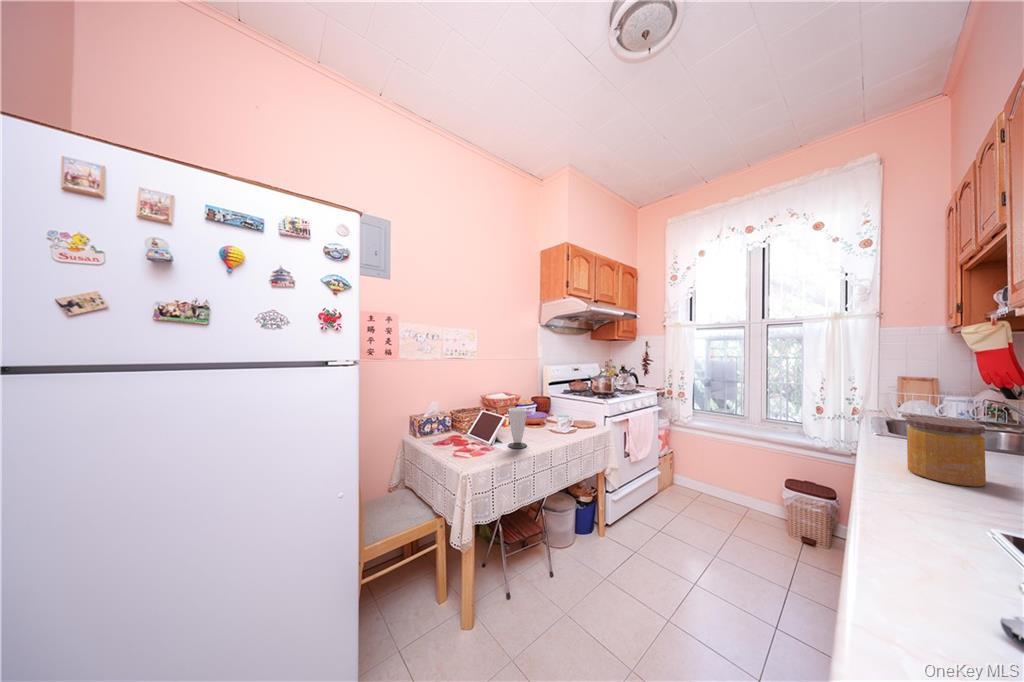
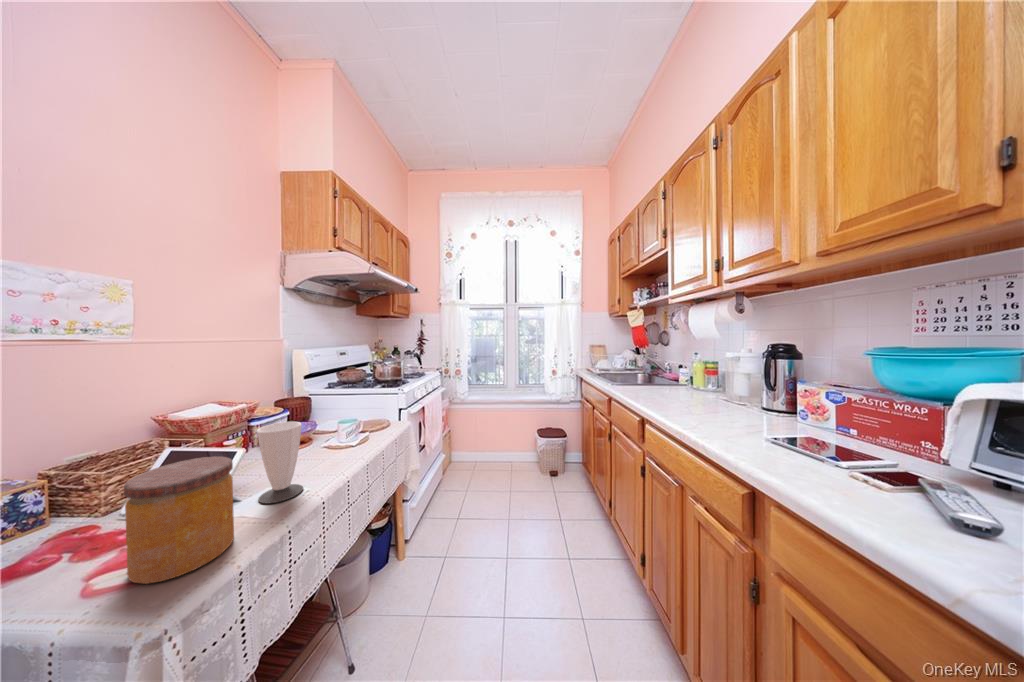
jar: present [906,417,986,487] -> present [124,457,234,584]

